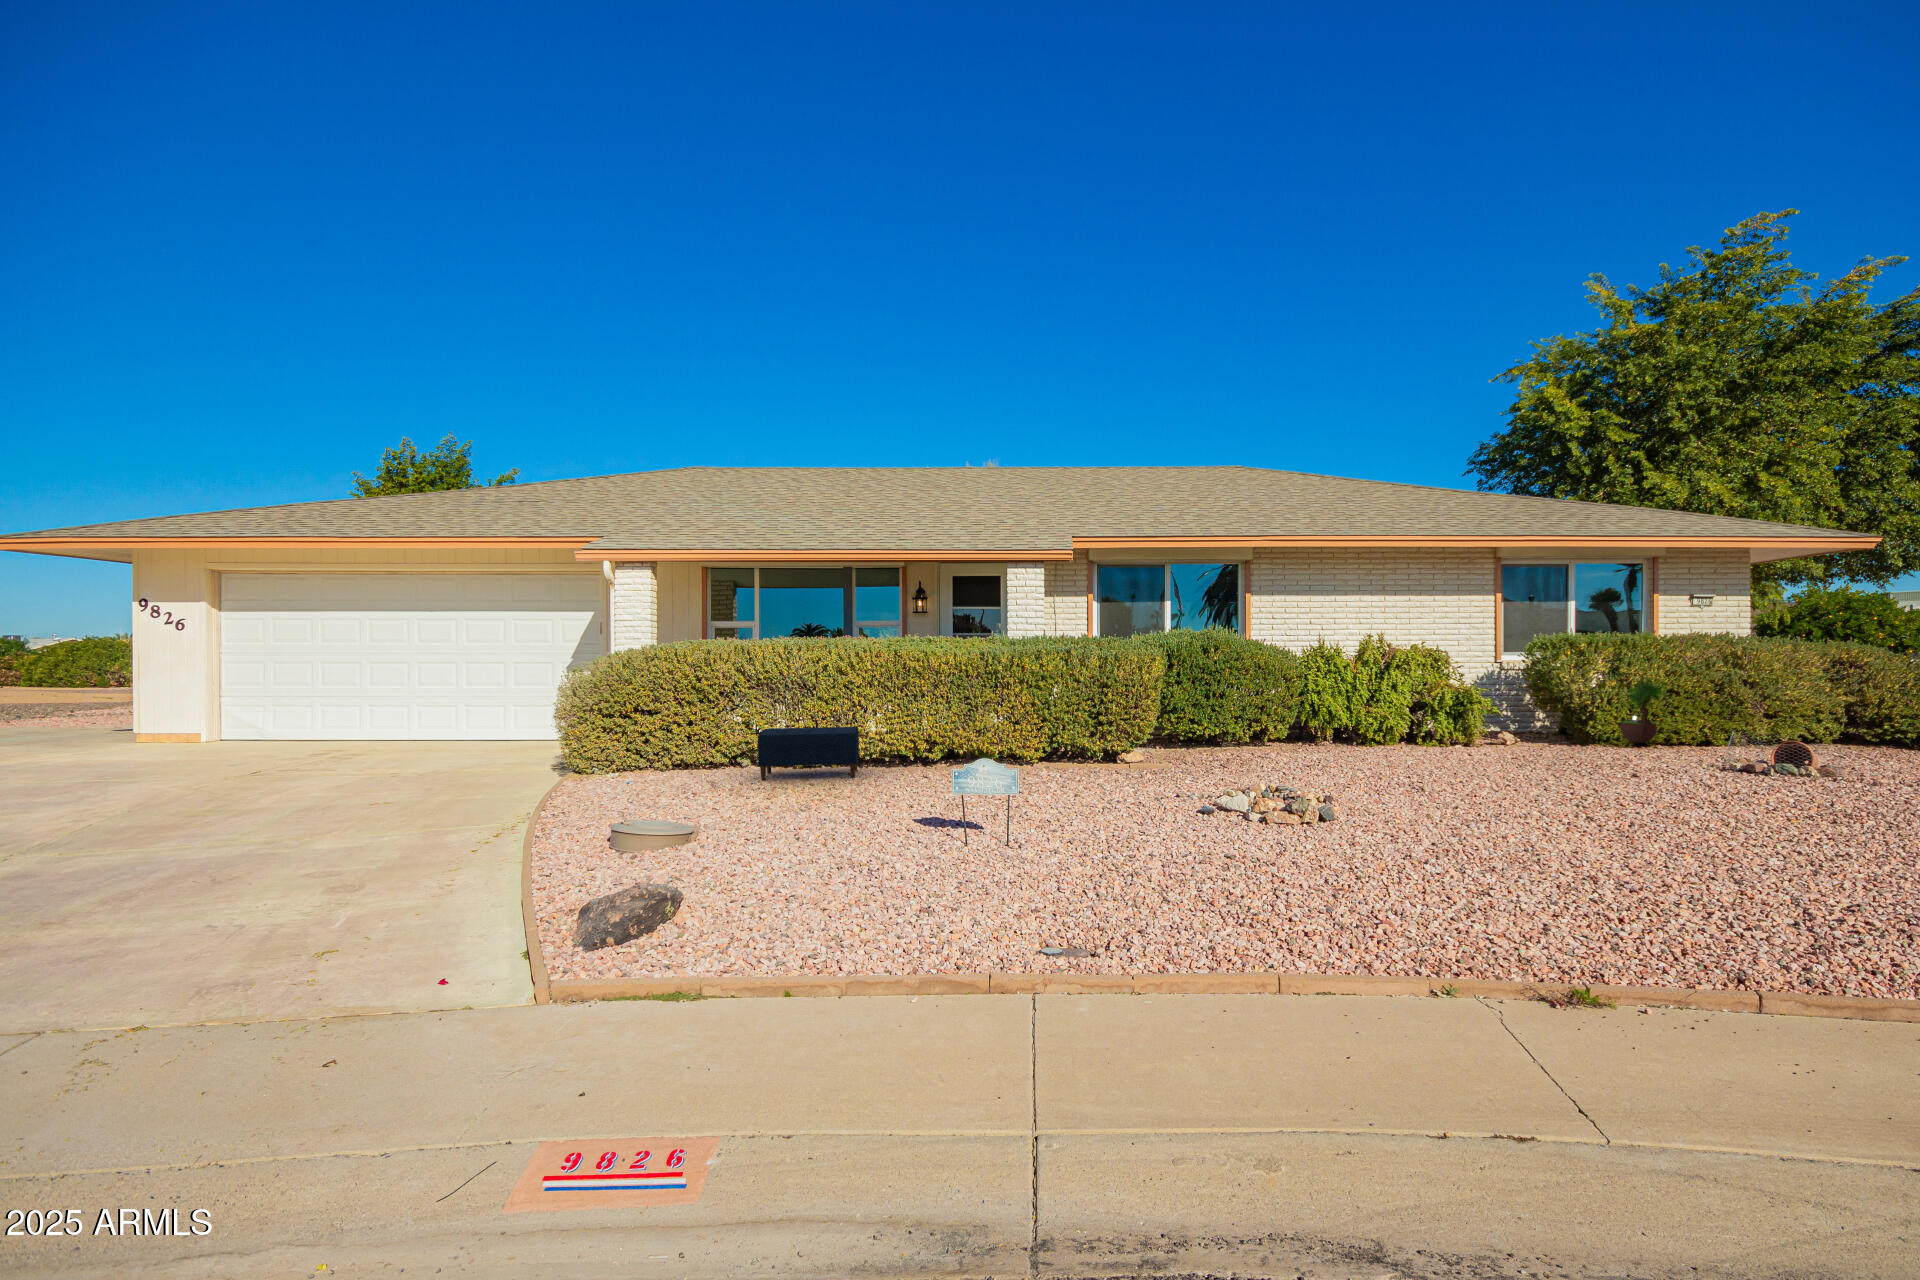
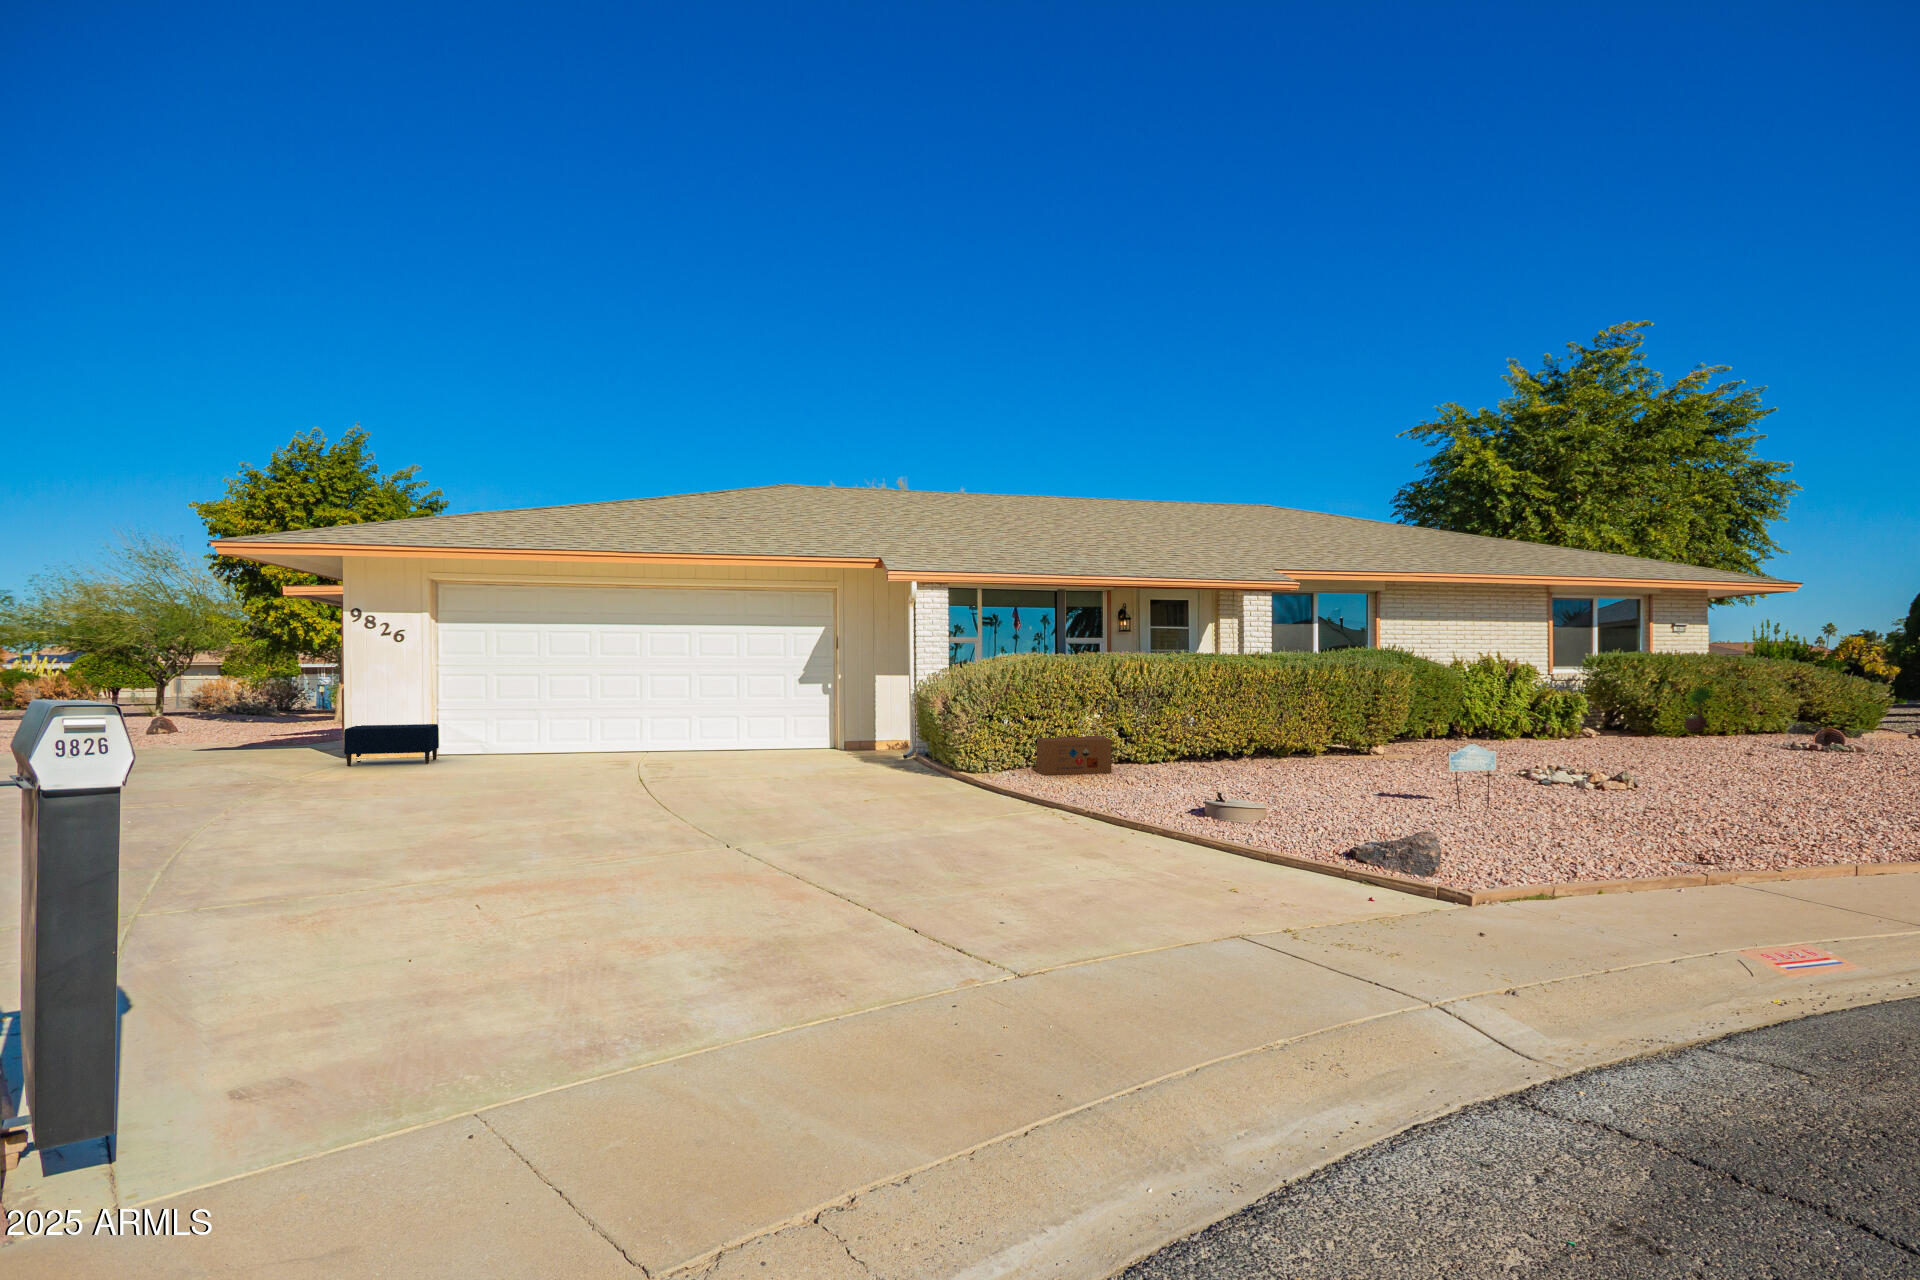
bench: present [758,727,859,780] -> present [344,724,439,766]
cardboard box: none [627,737,725,784] -> present [1032,736,1112,775]

